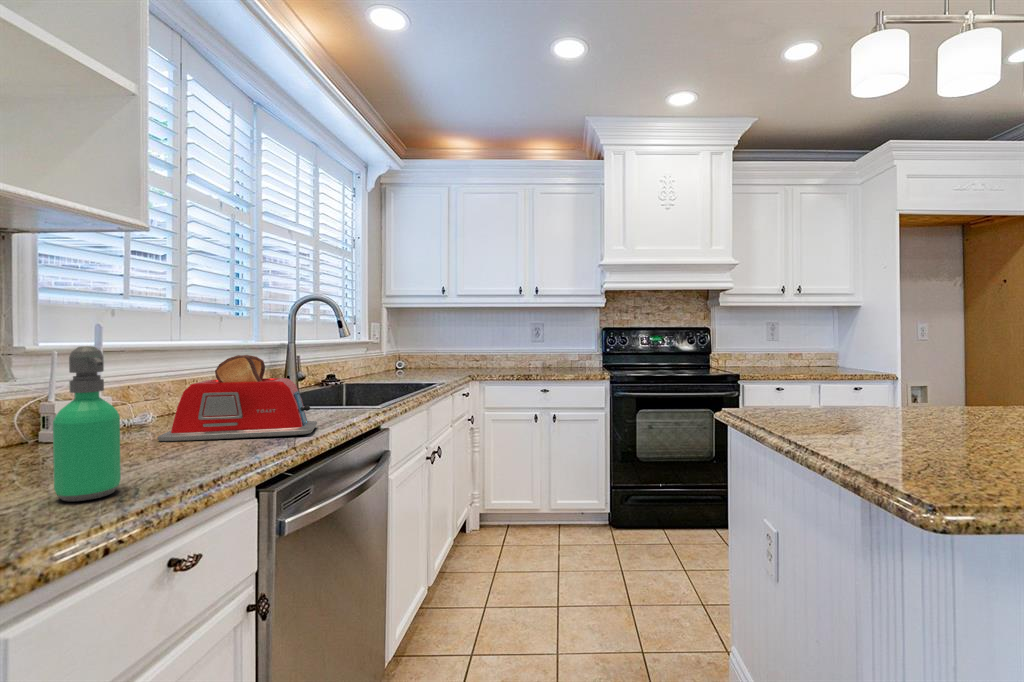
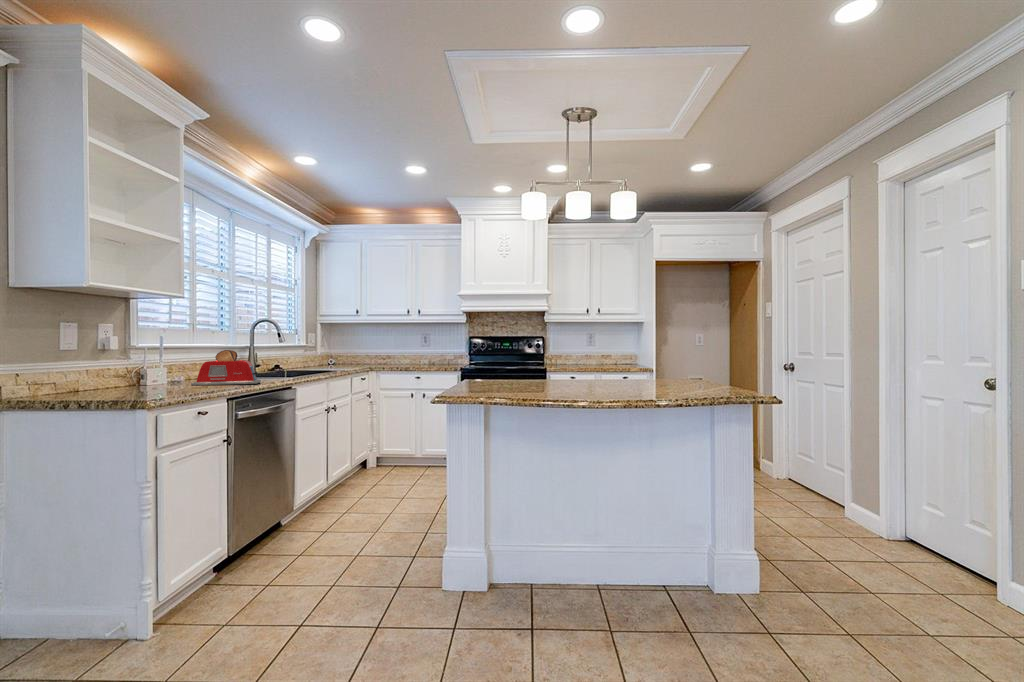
soap dispenser: present [53,346,121,501] -> none [168,345,188,394]

